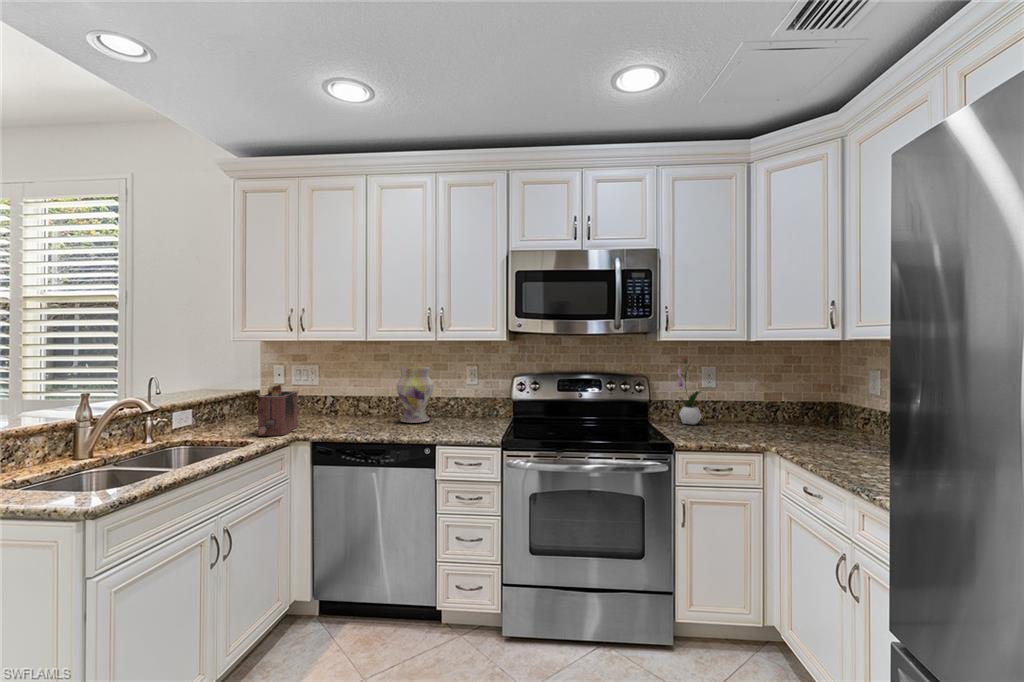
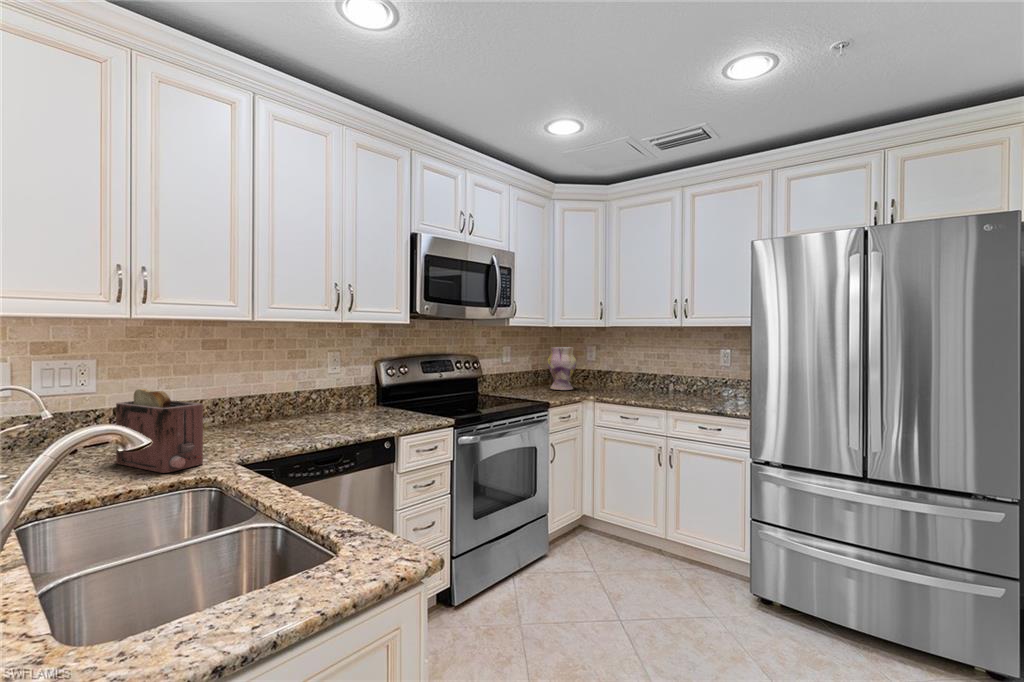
flower arrangement: present [677,358,702,425] -> none [496,340,519,392]
vase: present [397,367,434,423] -> present [548,347,576,390]

